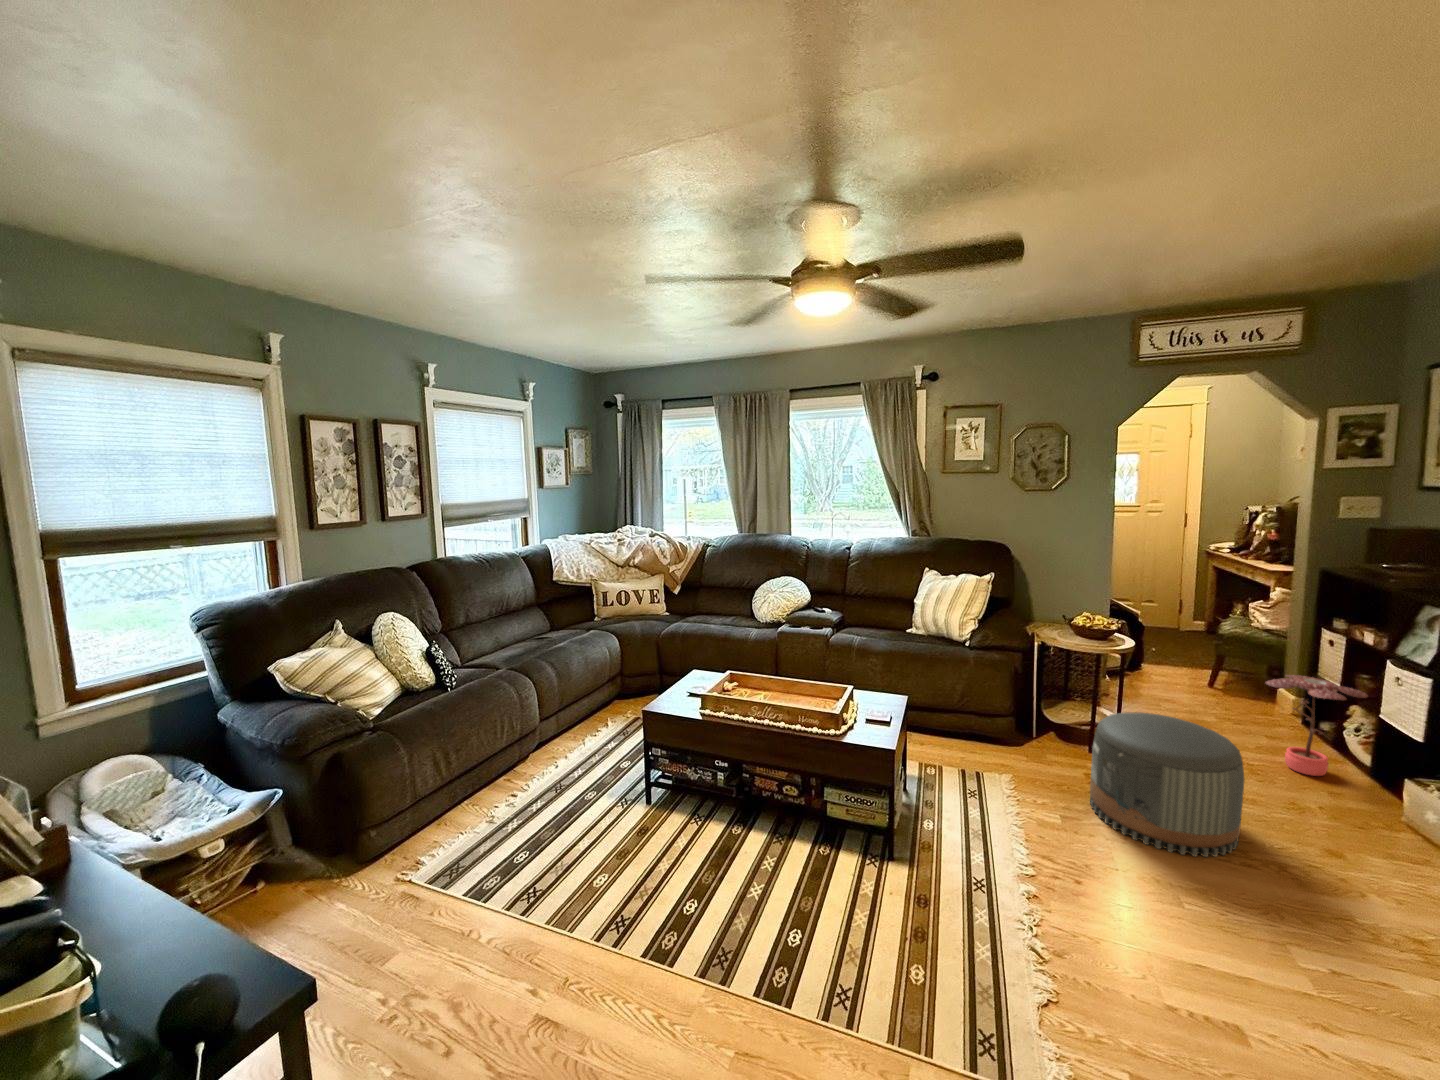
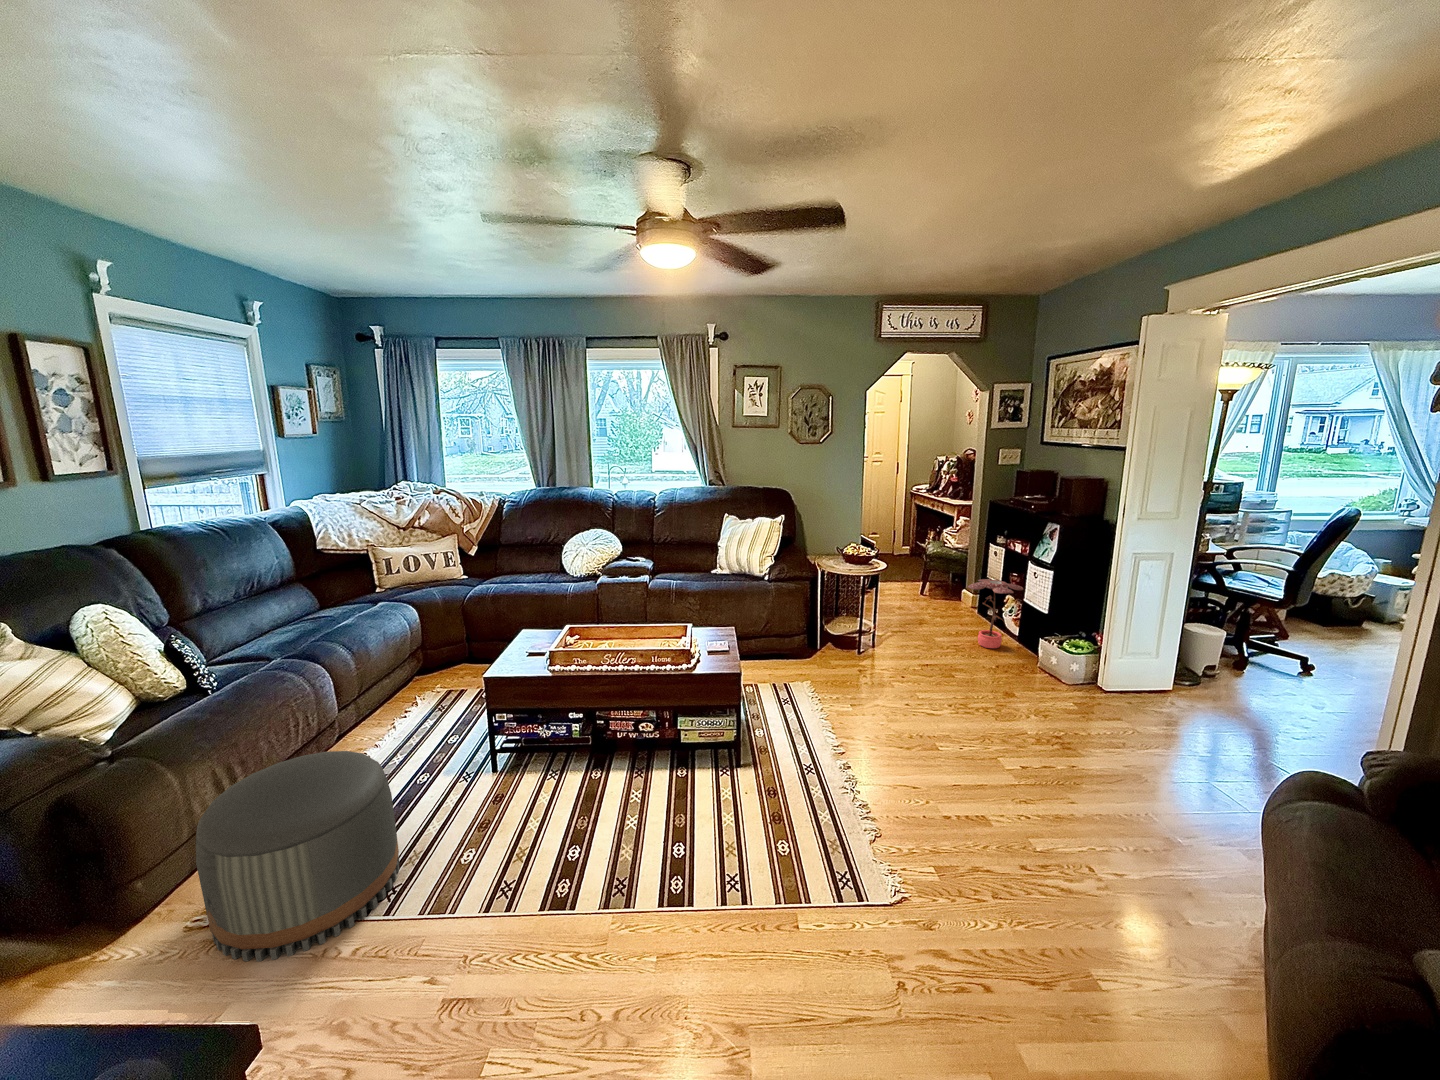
pouf: present [1090,712,1245,857] -> present [196,751,400,961]

